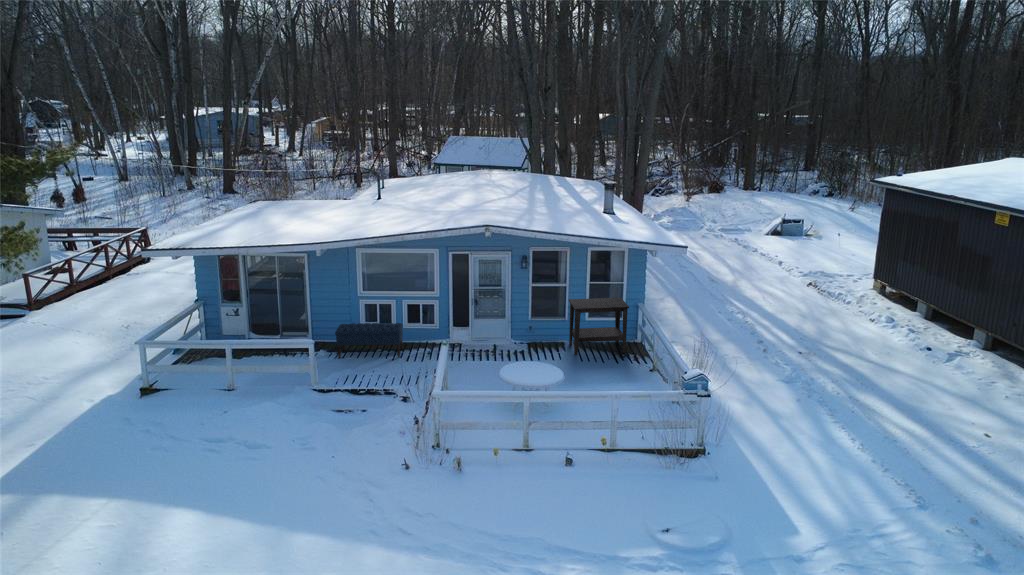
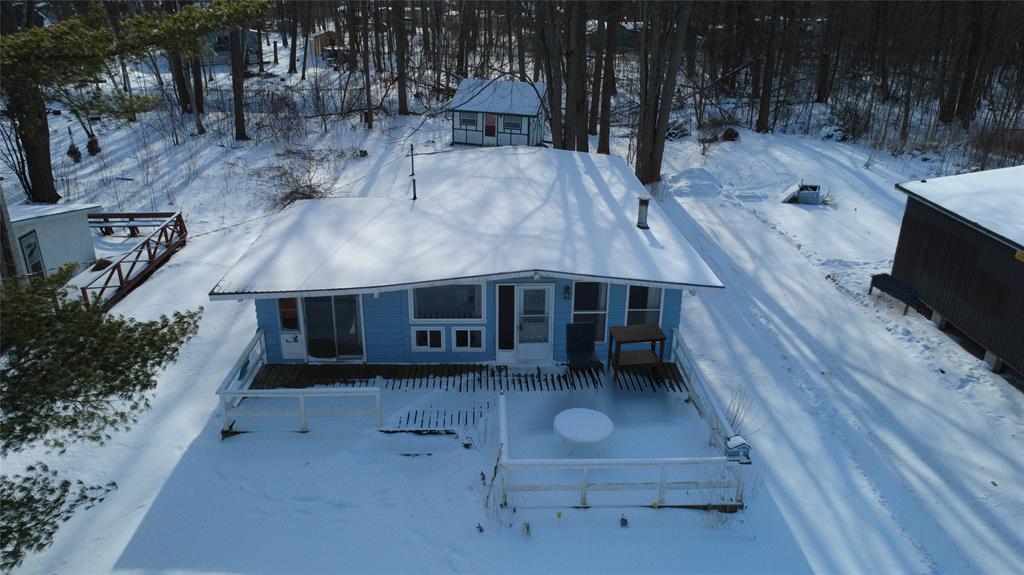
chair: none [523,293,559,359] -> present [566,322,601,385]
bench: present [335,323,403,358] -> present [868,273,922,315]

